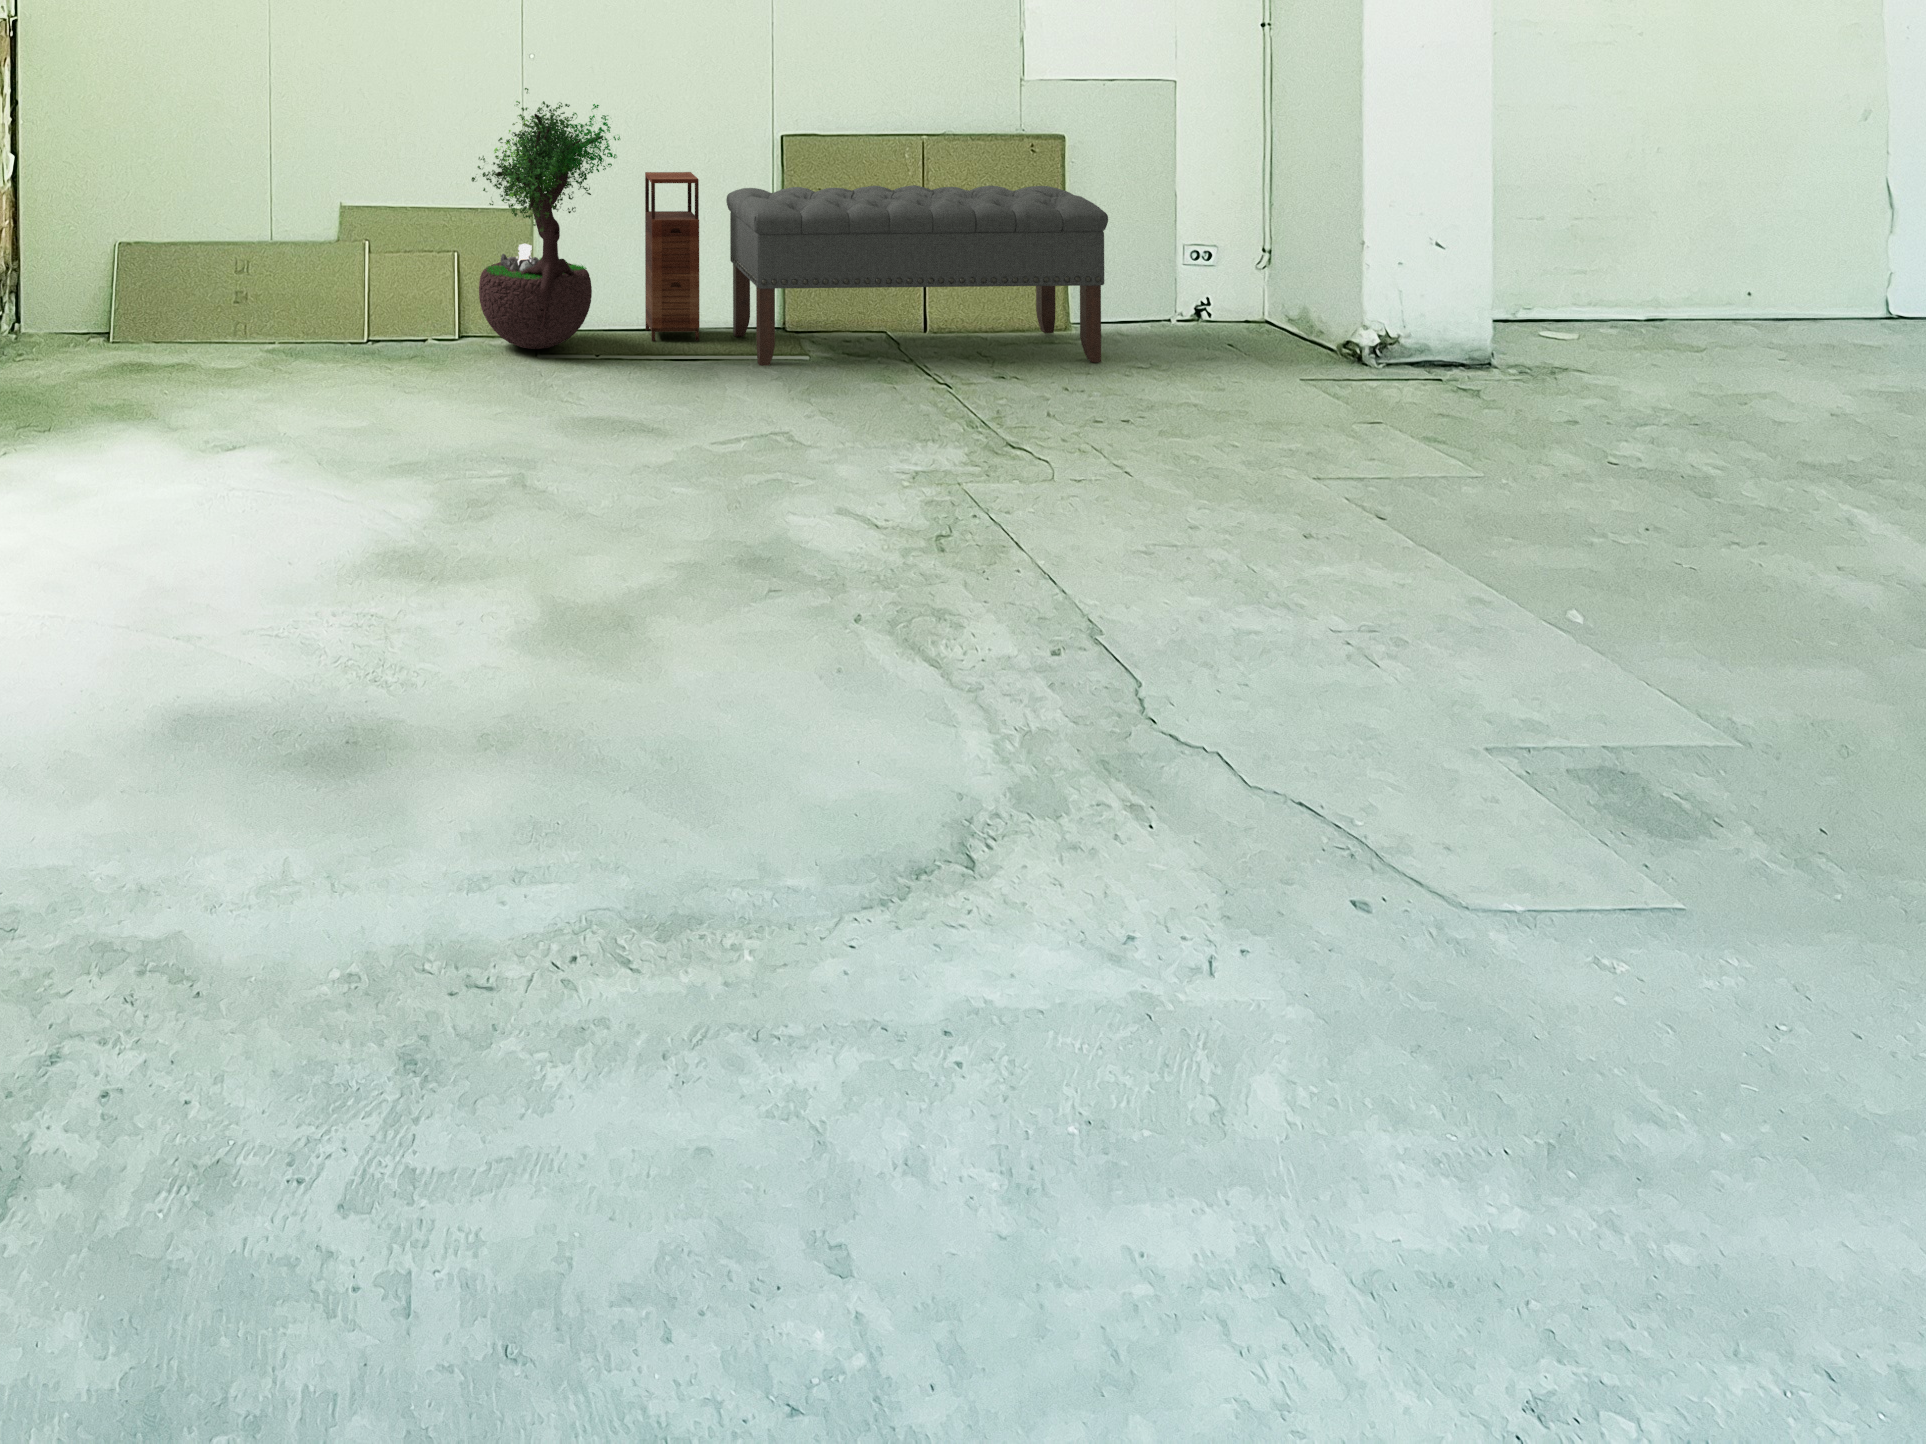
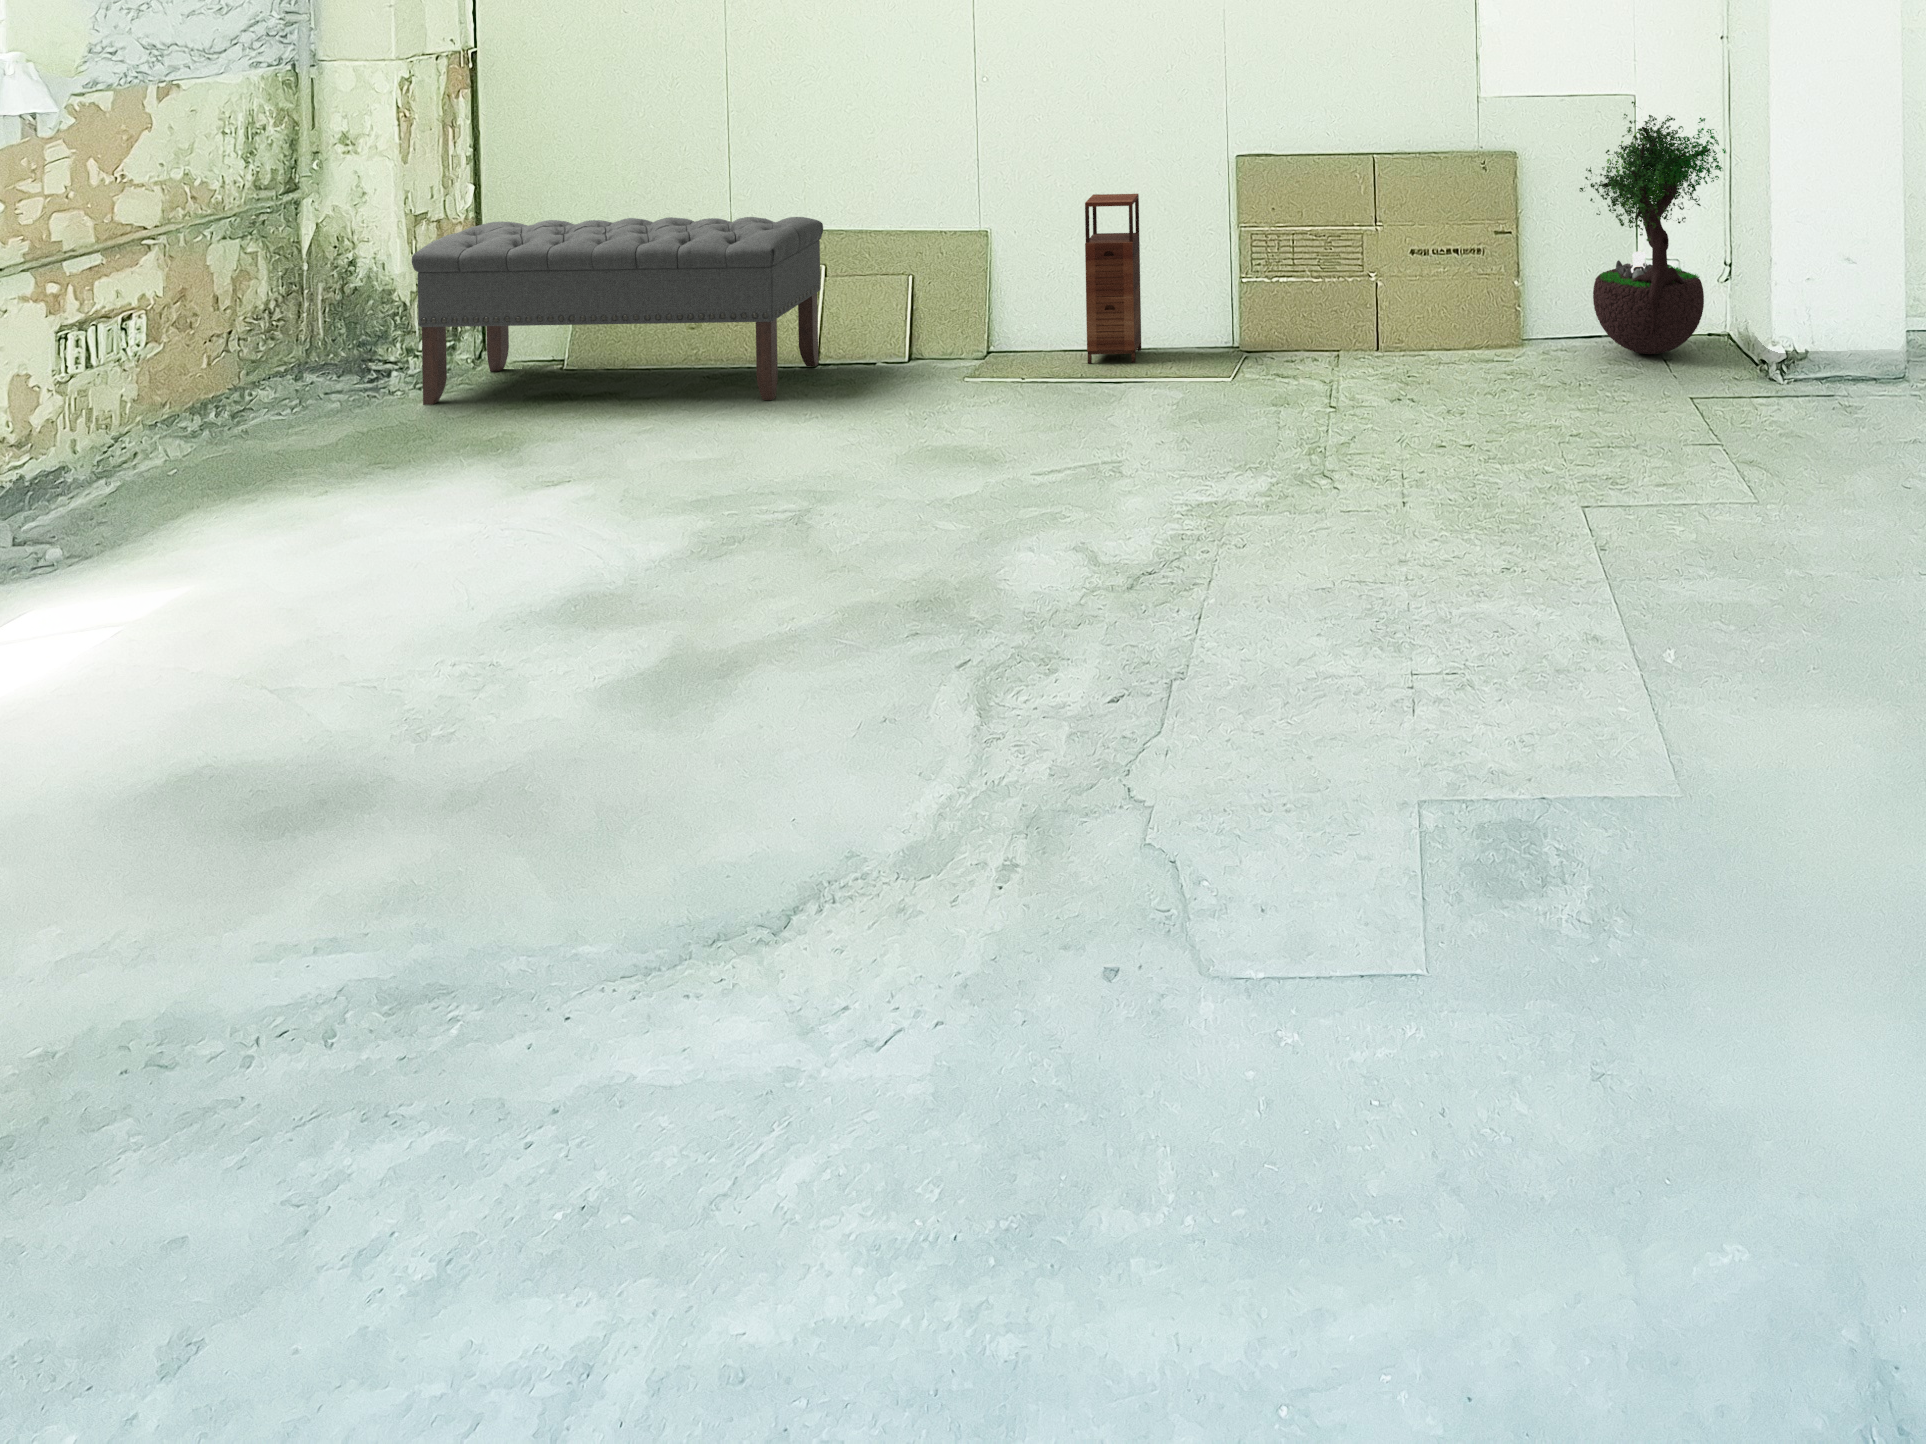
potted tree: present [471,88,620,349] -> present [1580,101,1726,354]
bench: present [726,185,1108,366] -> present [412,217,823,405]

